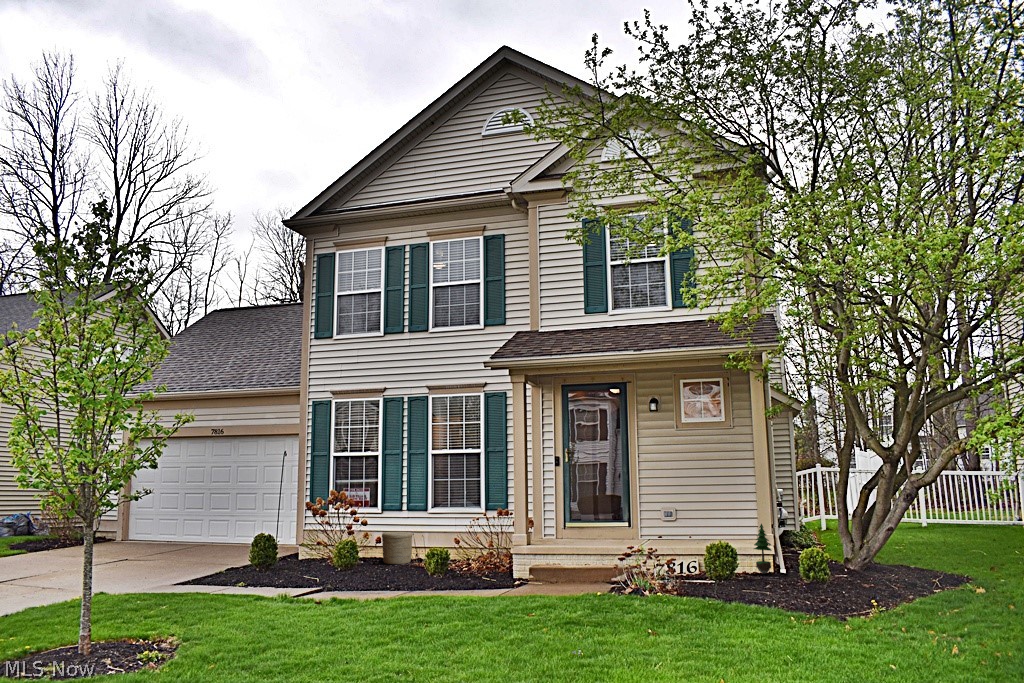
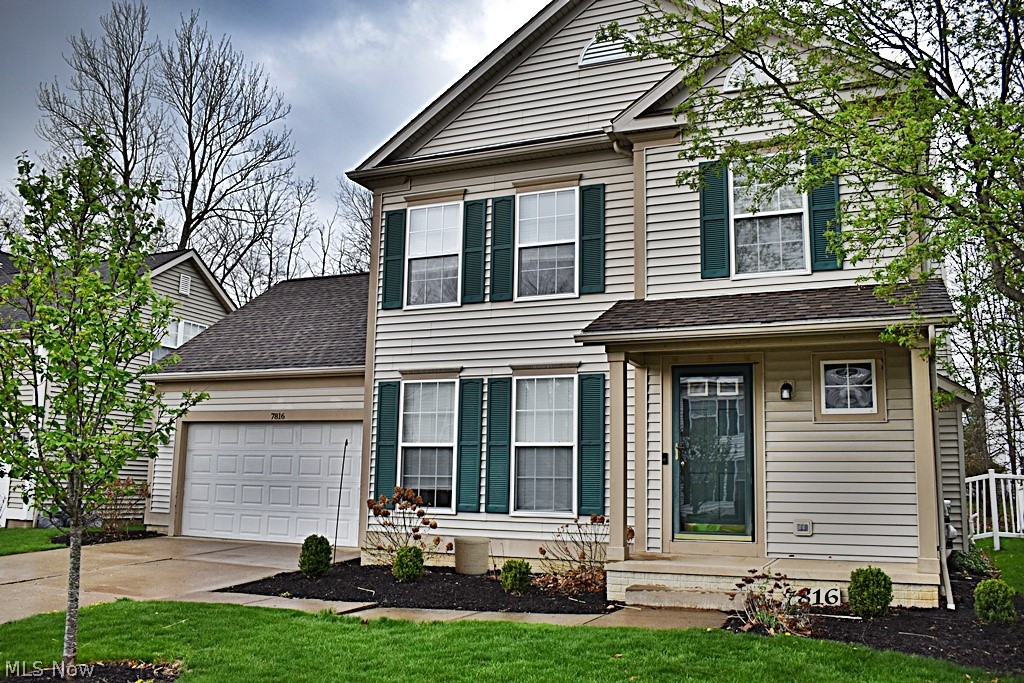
potted tree: present [754,524,771,574] -> none [914,546,939,612]

